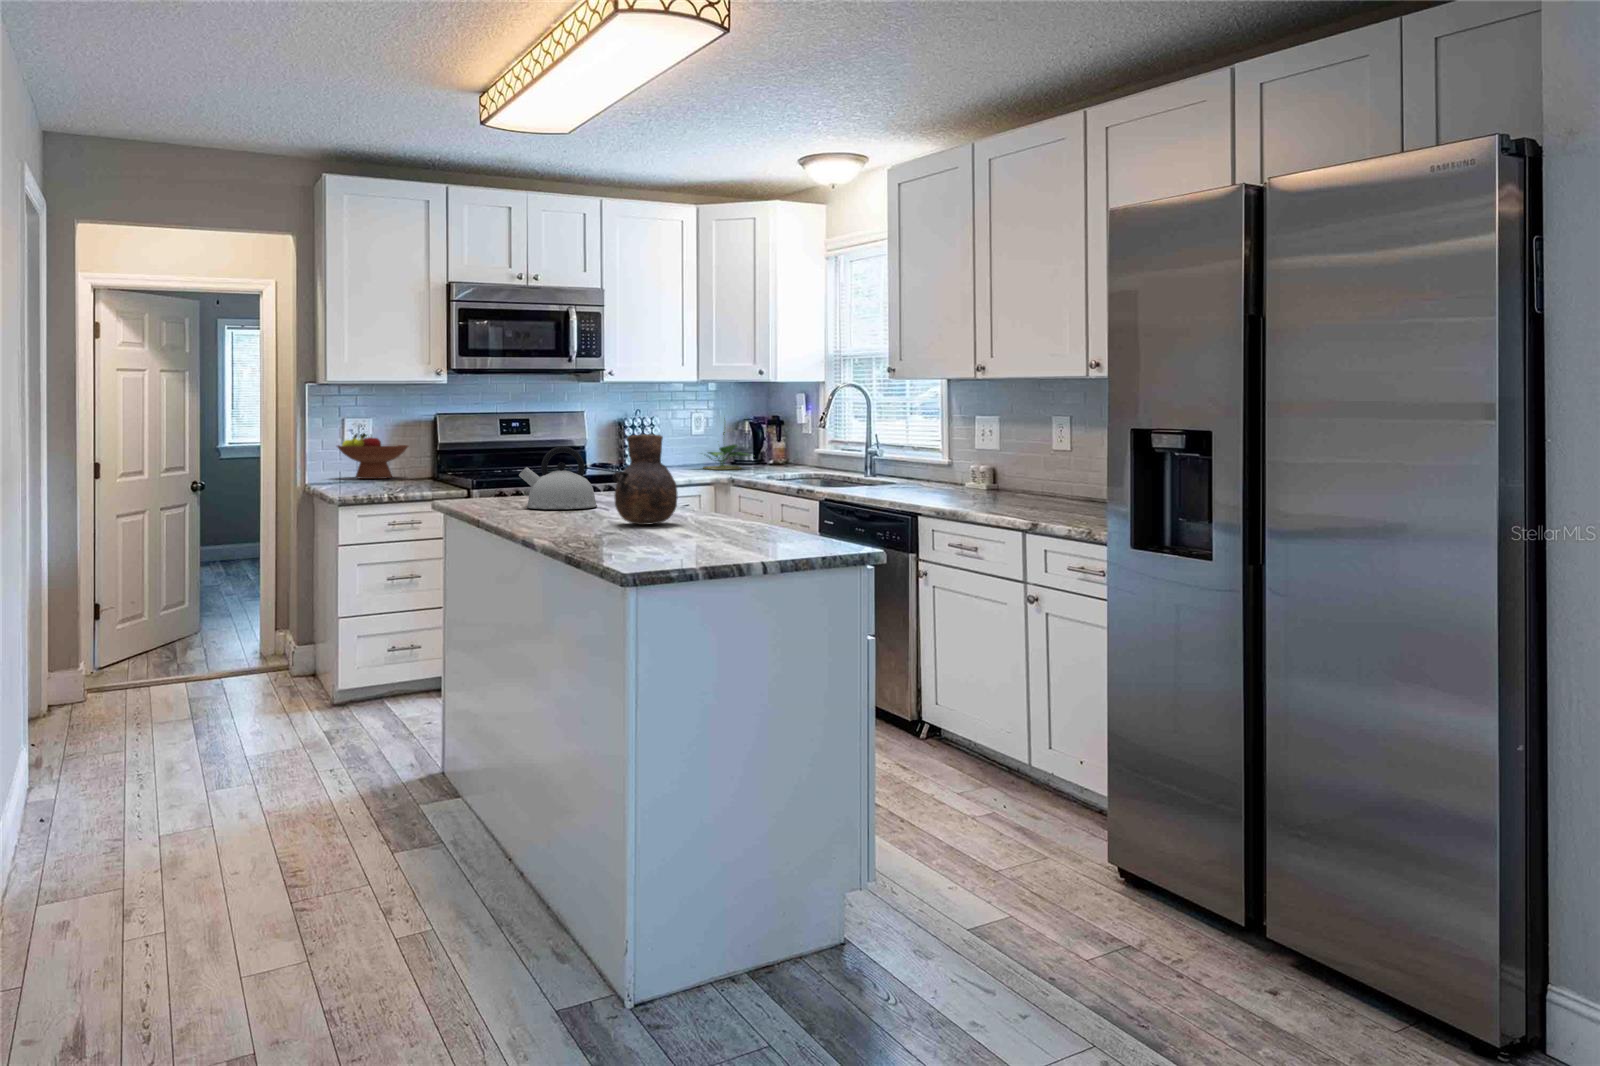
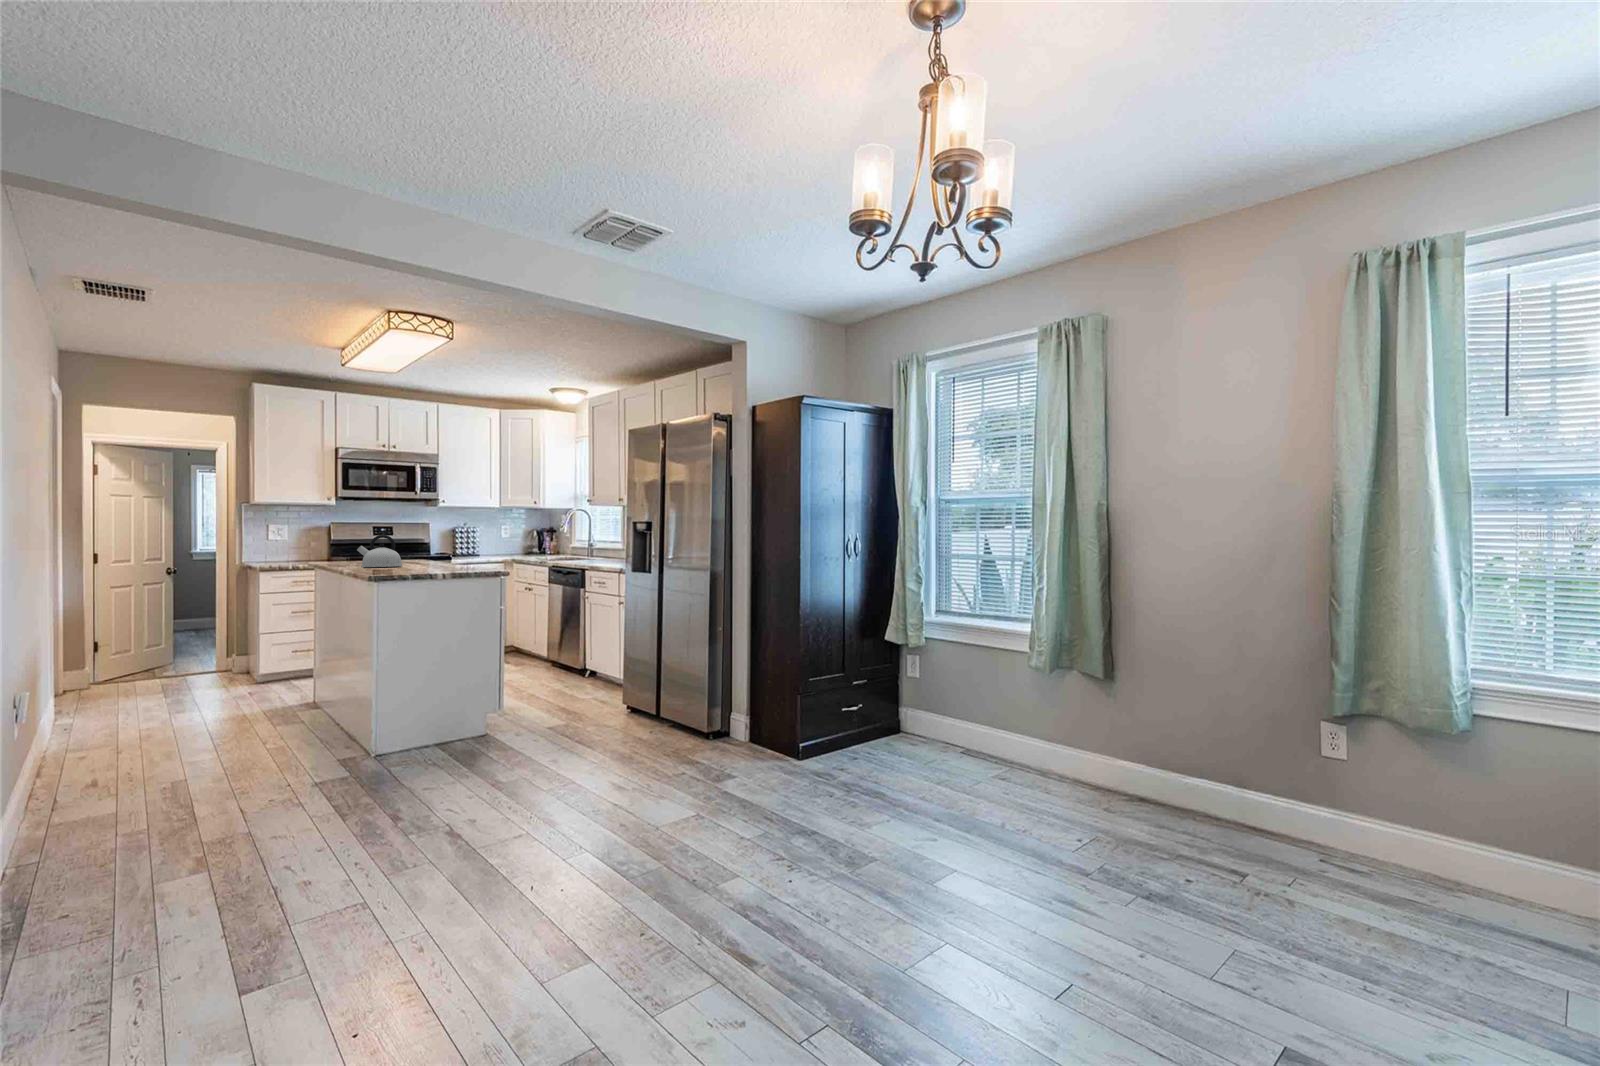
potted plant: present [703,418,751,470] -> none [494,523,536,555]
fruit bowl: present [337,433,408,479] -> none [263,534,311,561]
vase: present [612,434,678,525] -> none [397,525,432,570]

